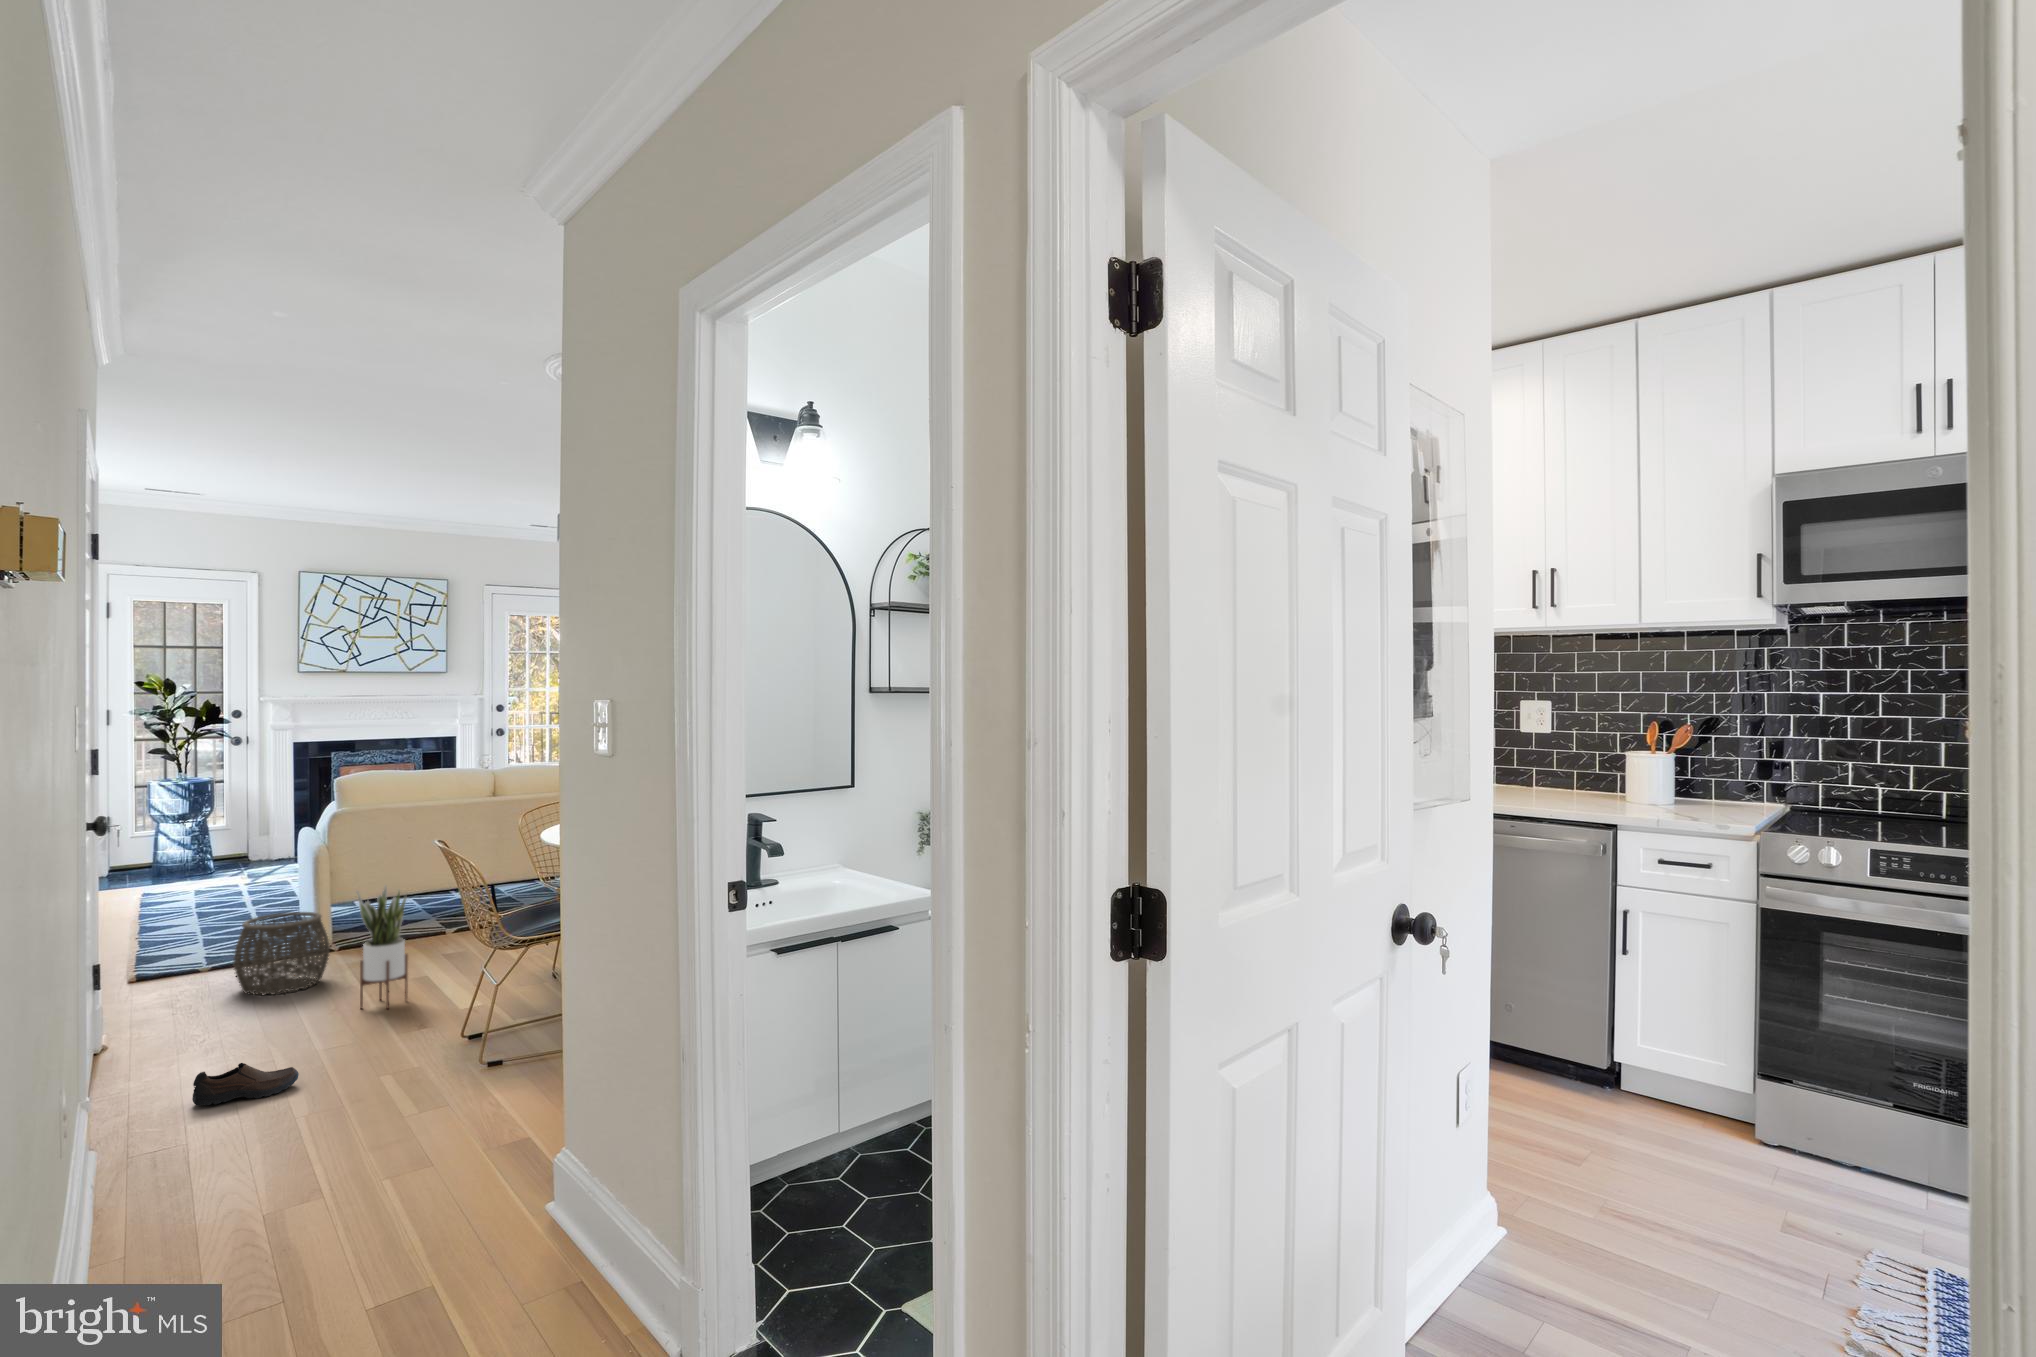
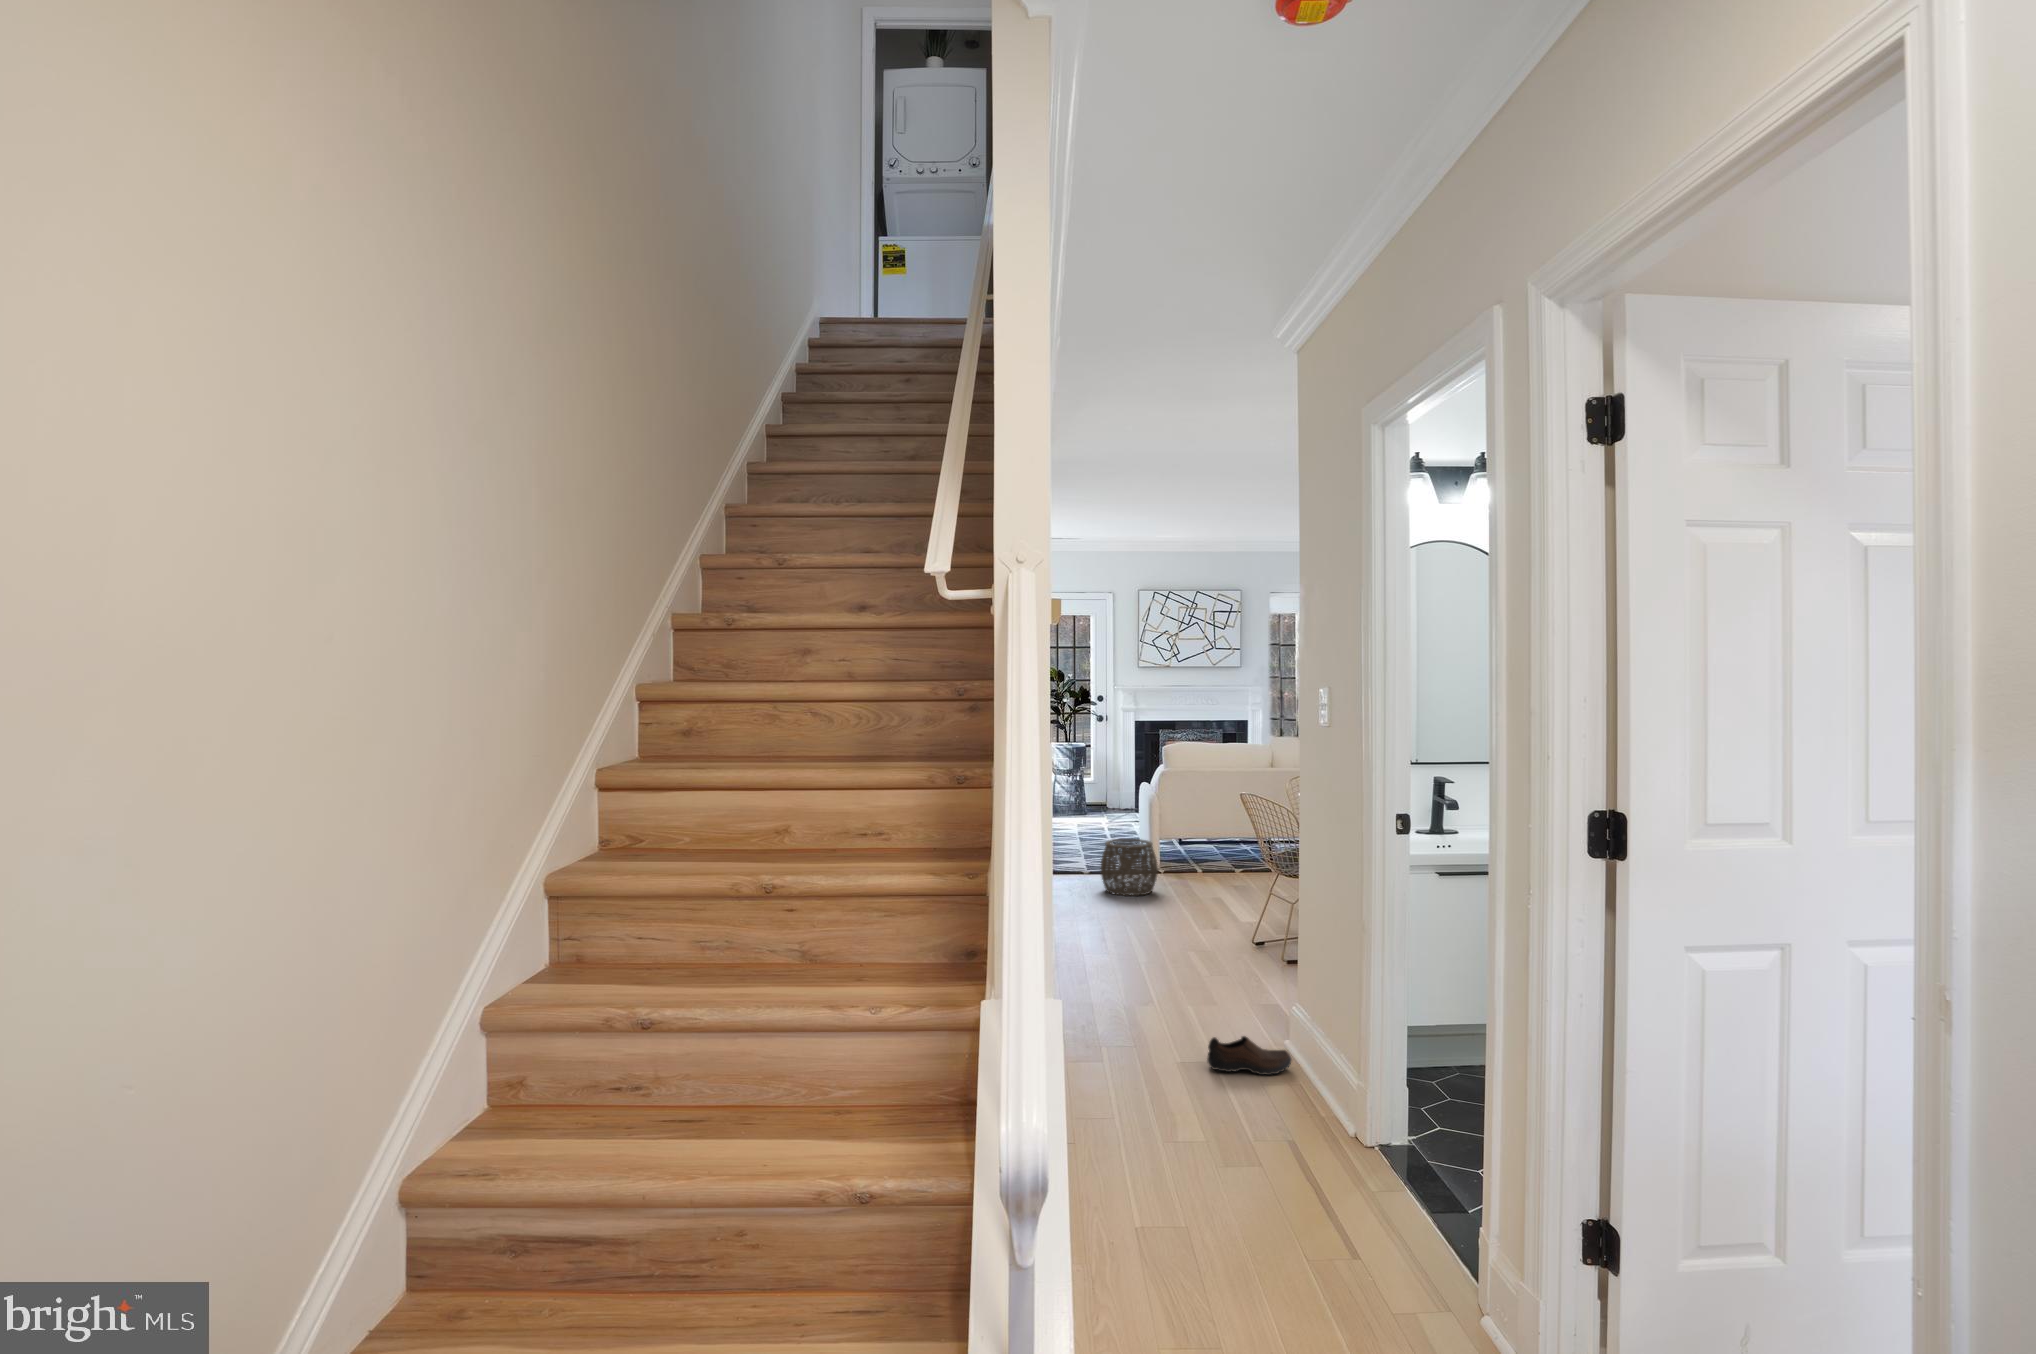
potted plant: present [356,886,408,1009] -> none [1174,823,1208,918]
shoe: present [192,1063,299,1106] -> present [1207,1036,1292,1075]

